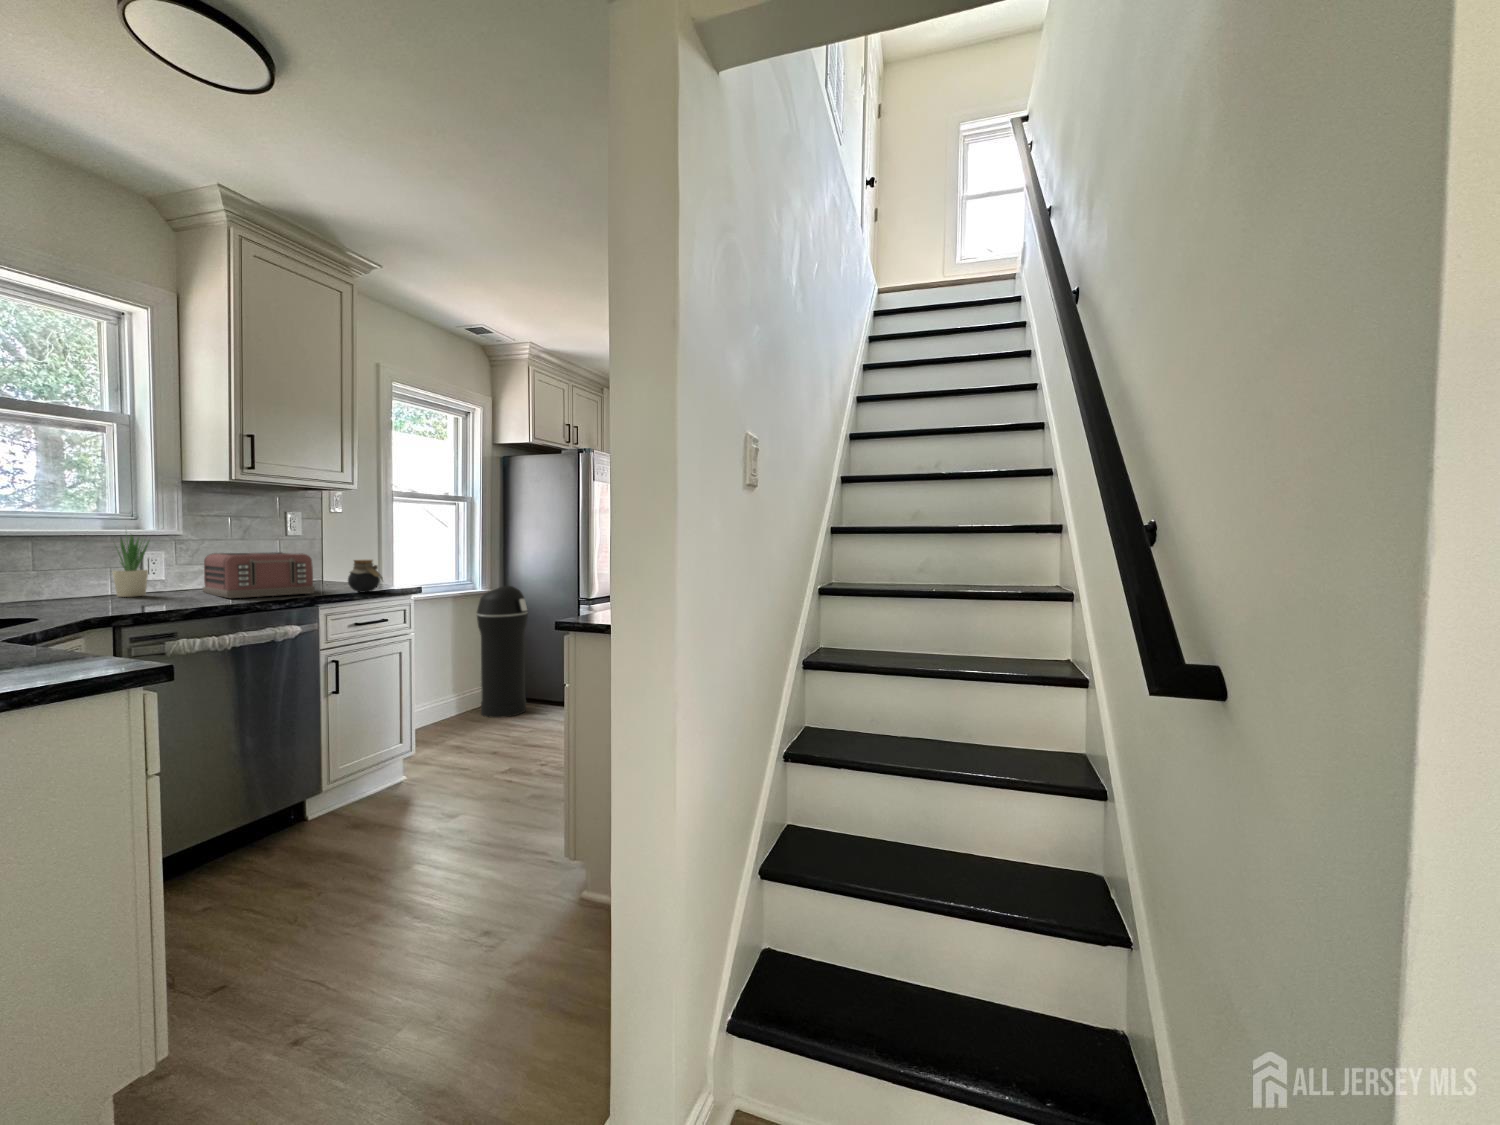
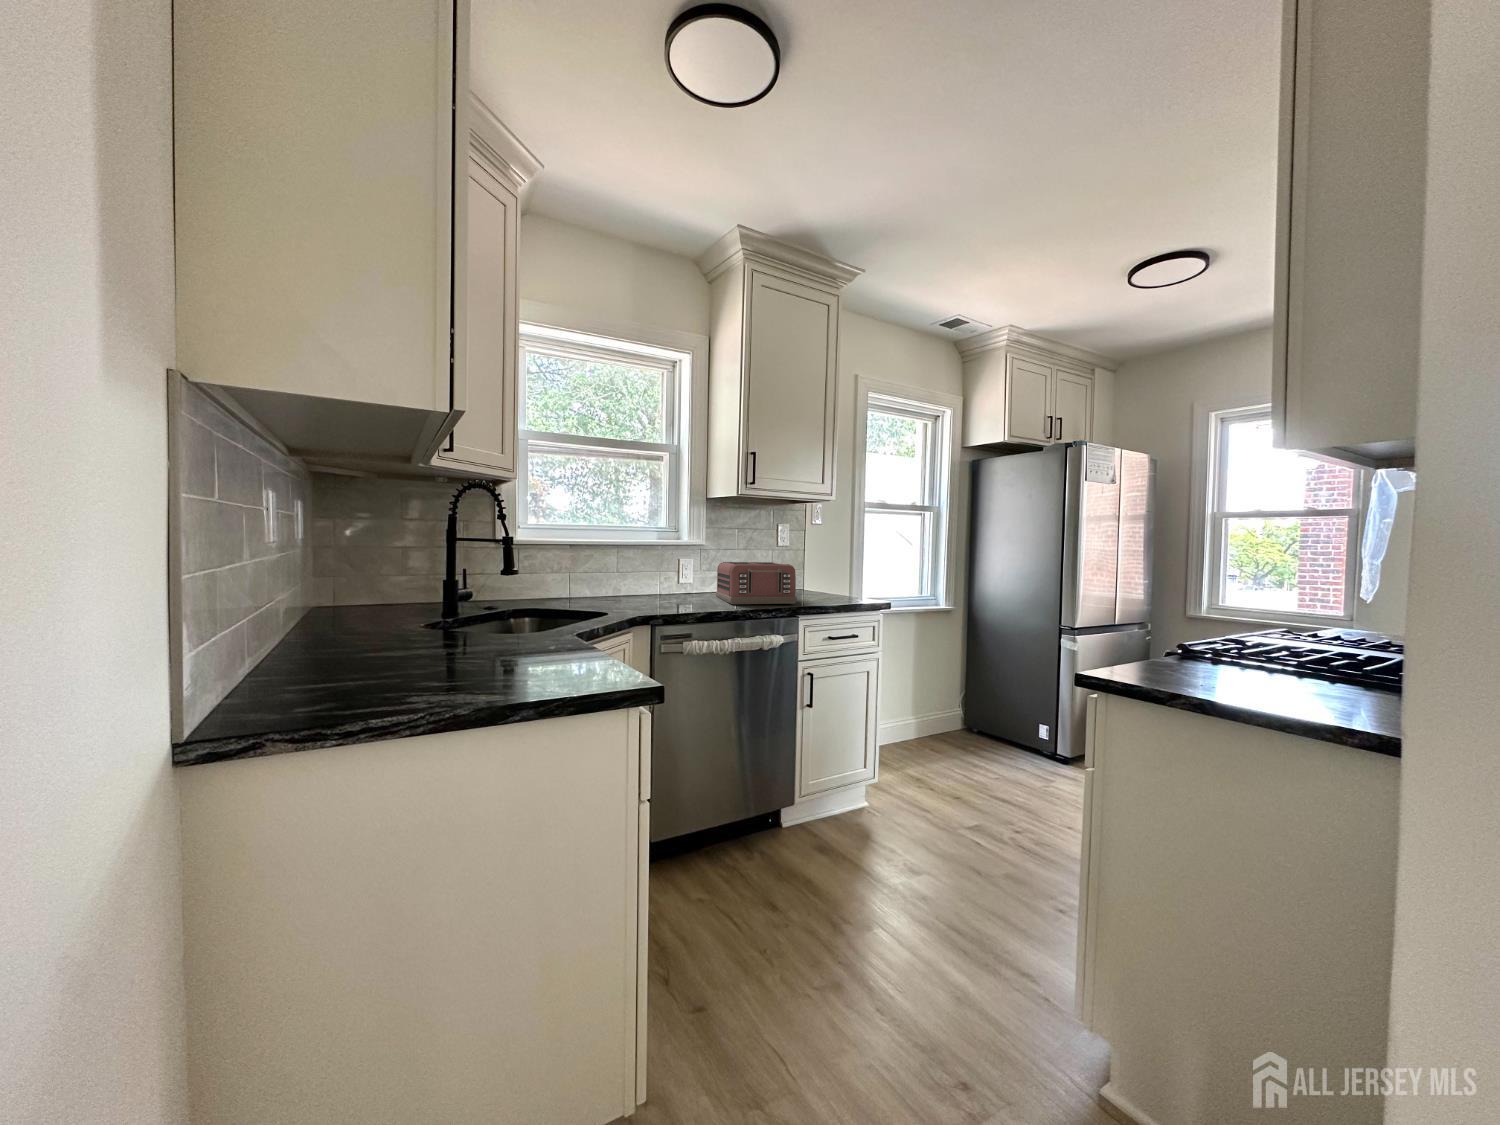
potted plant: present [113,535,149,597] -> none [660,536,684,597]
jar: present [348,560,383,593] -> none [824,572,856,606]
trash can: present [477,586,528,718] -> none [940,605,996,753]

